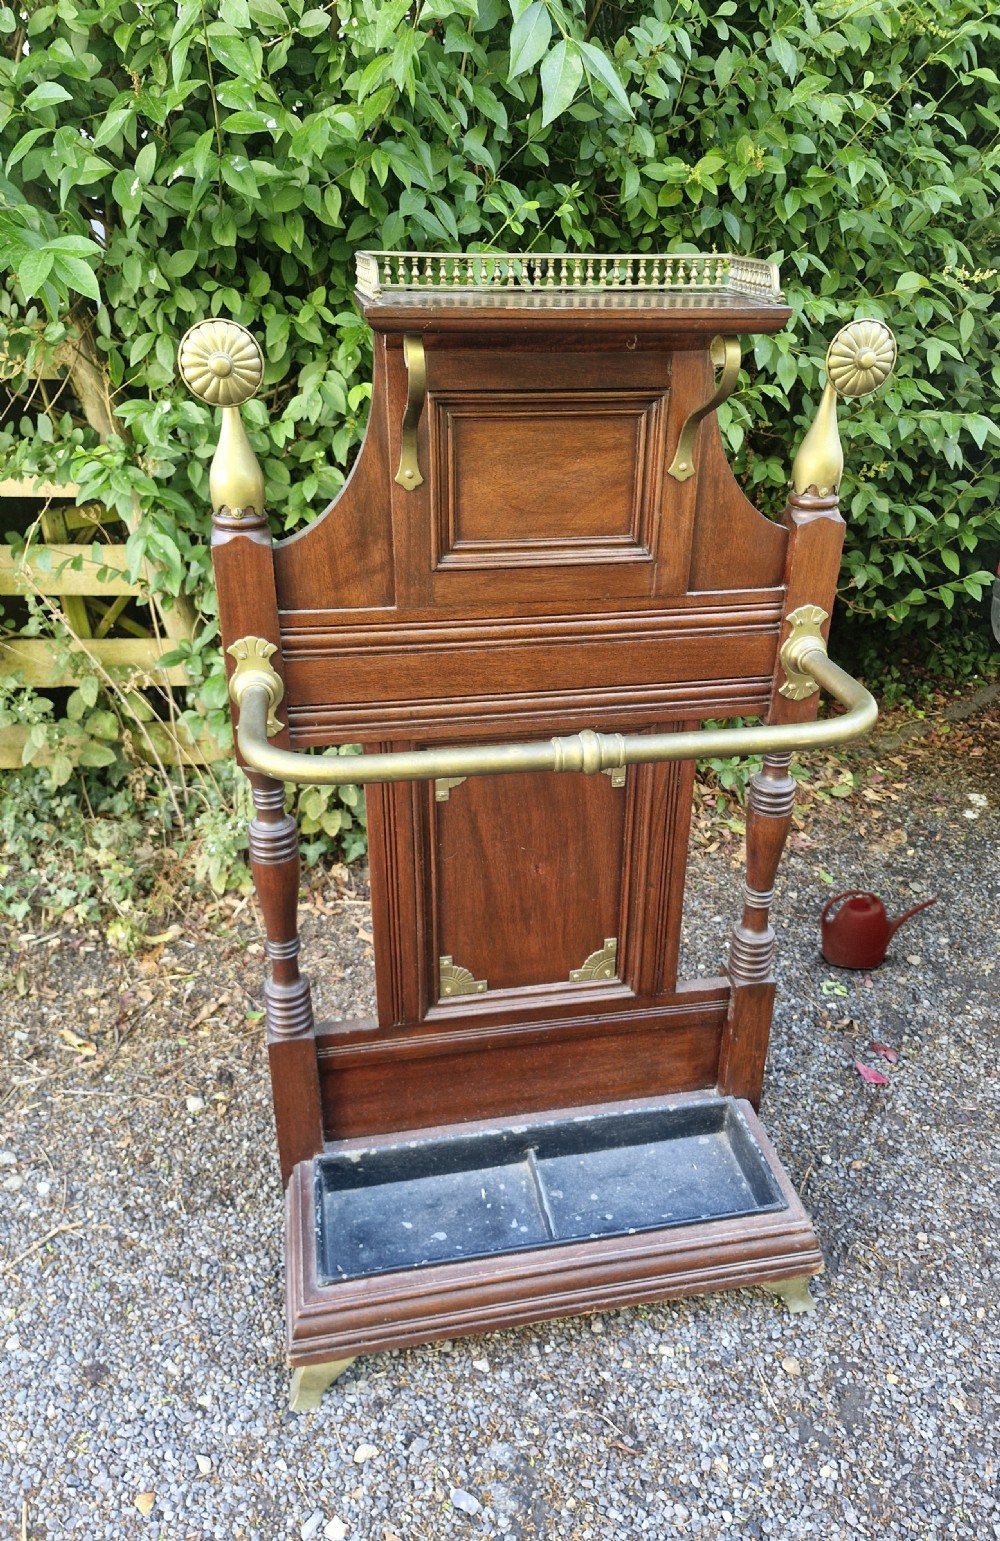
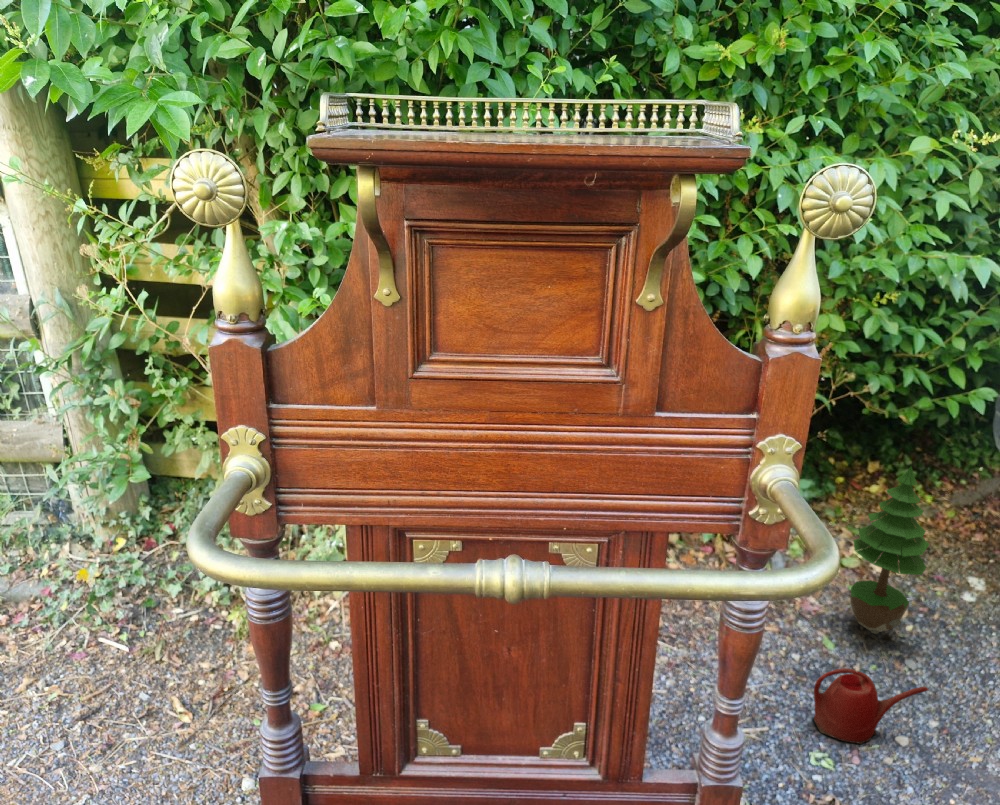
potted tree: none [848,664,931,863] -> present [850,467,929,634]

